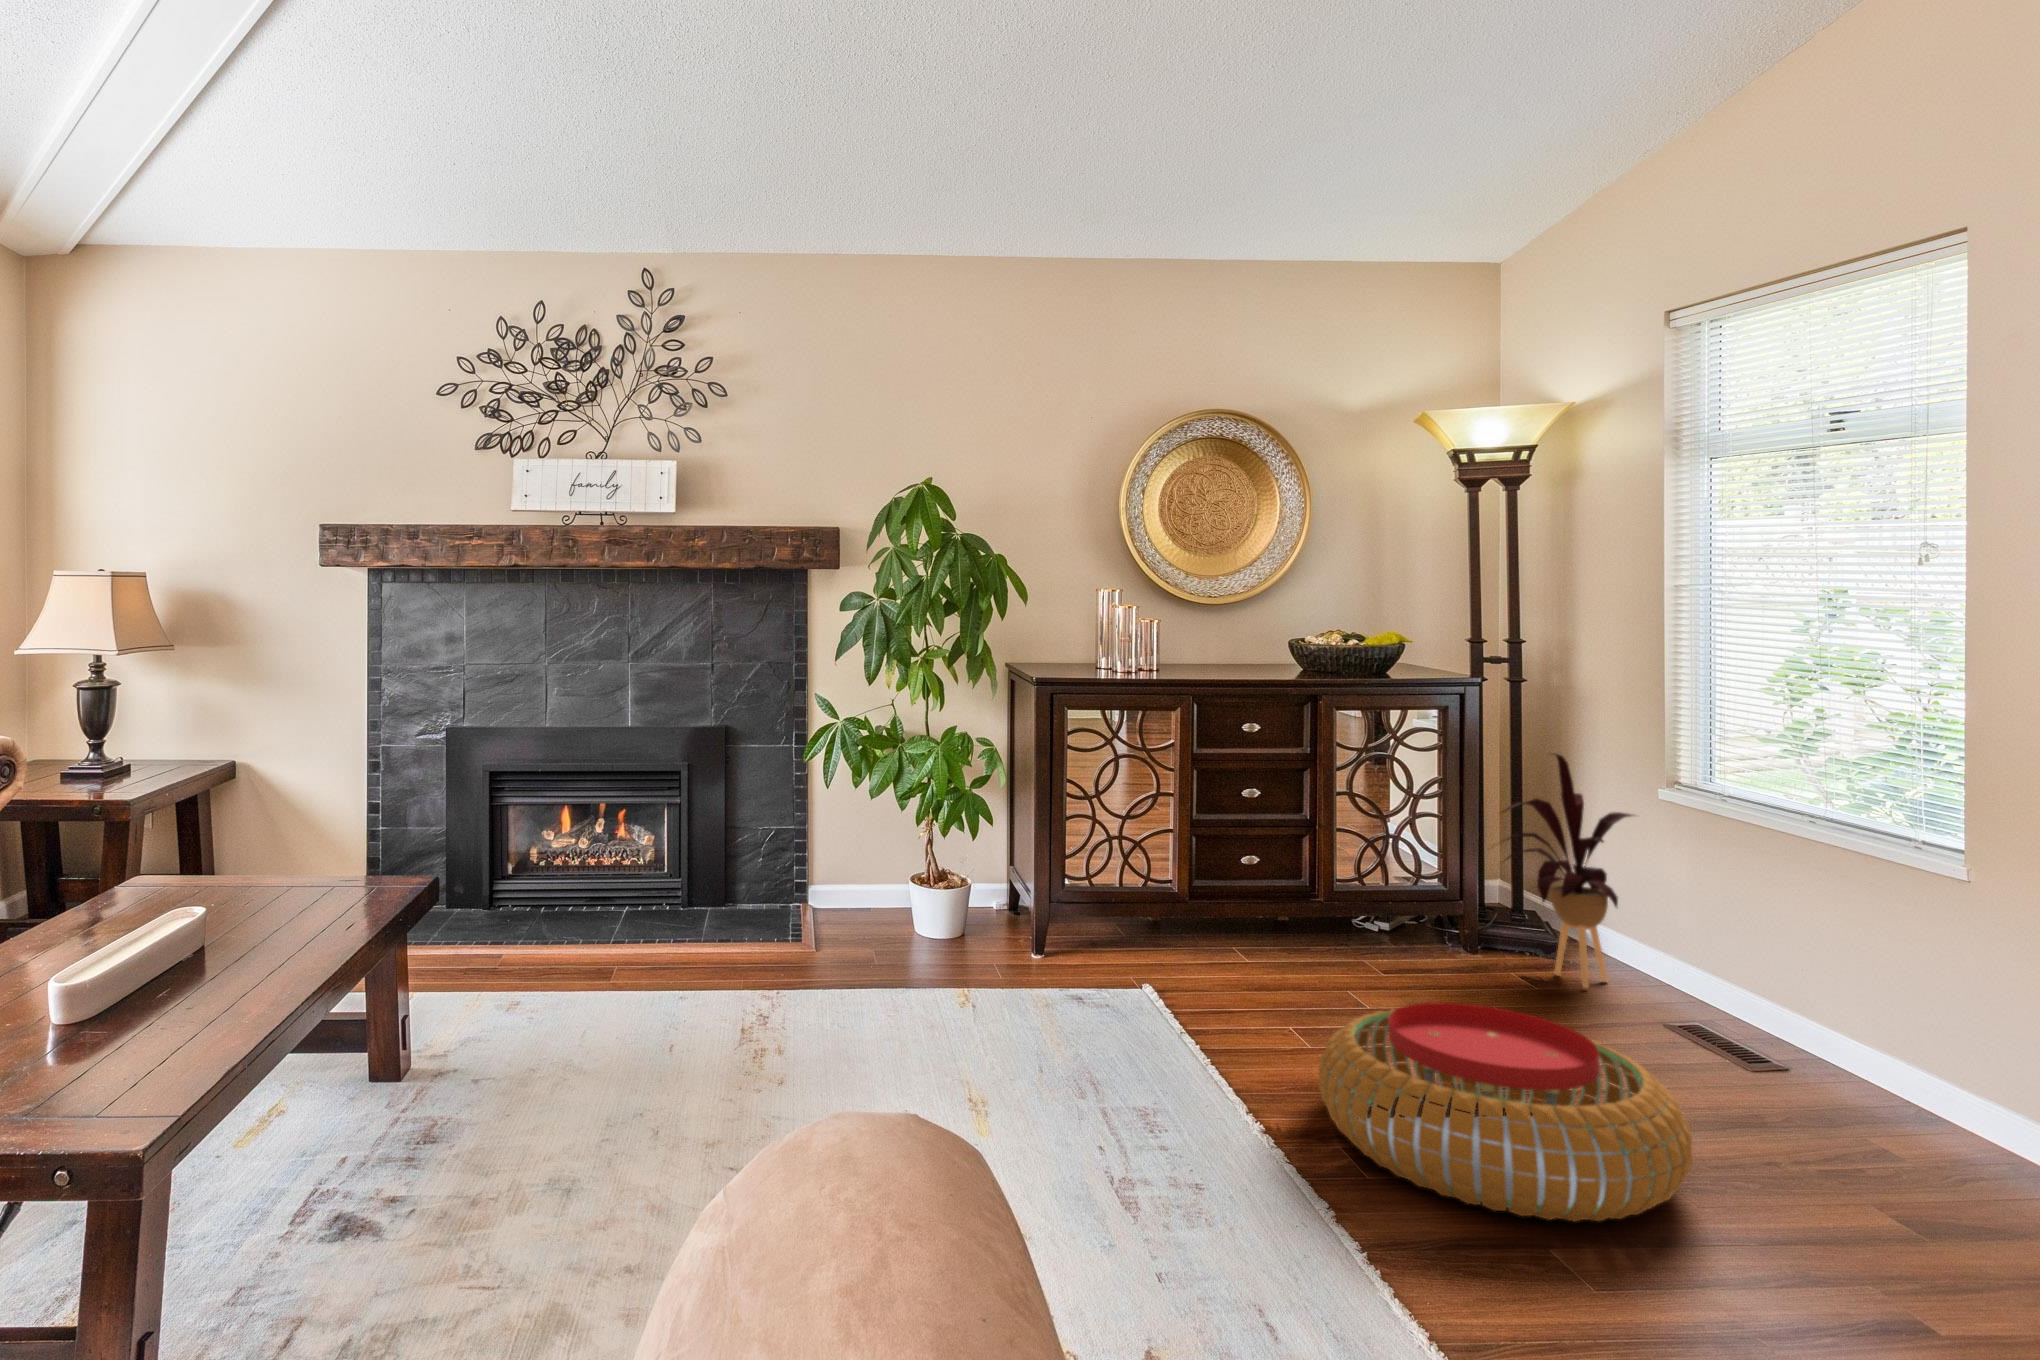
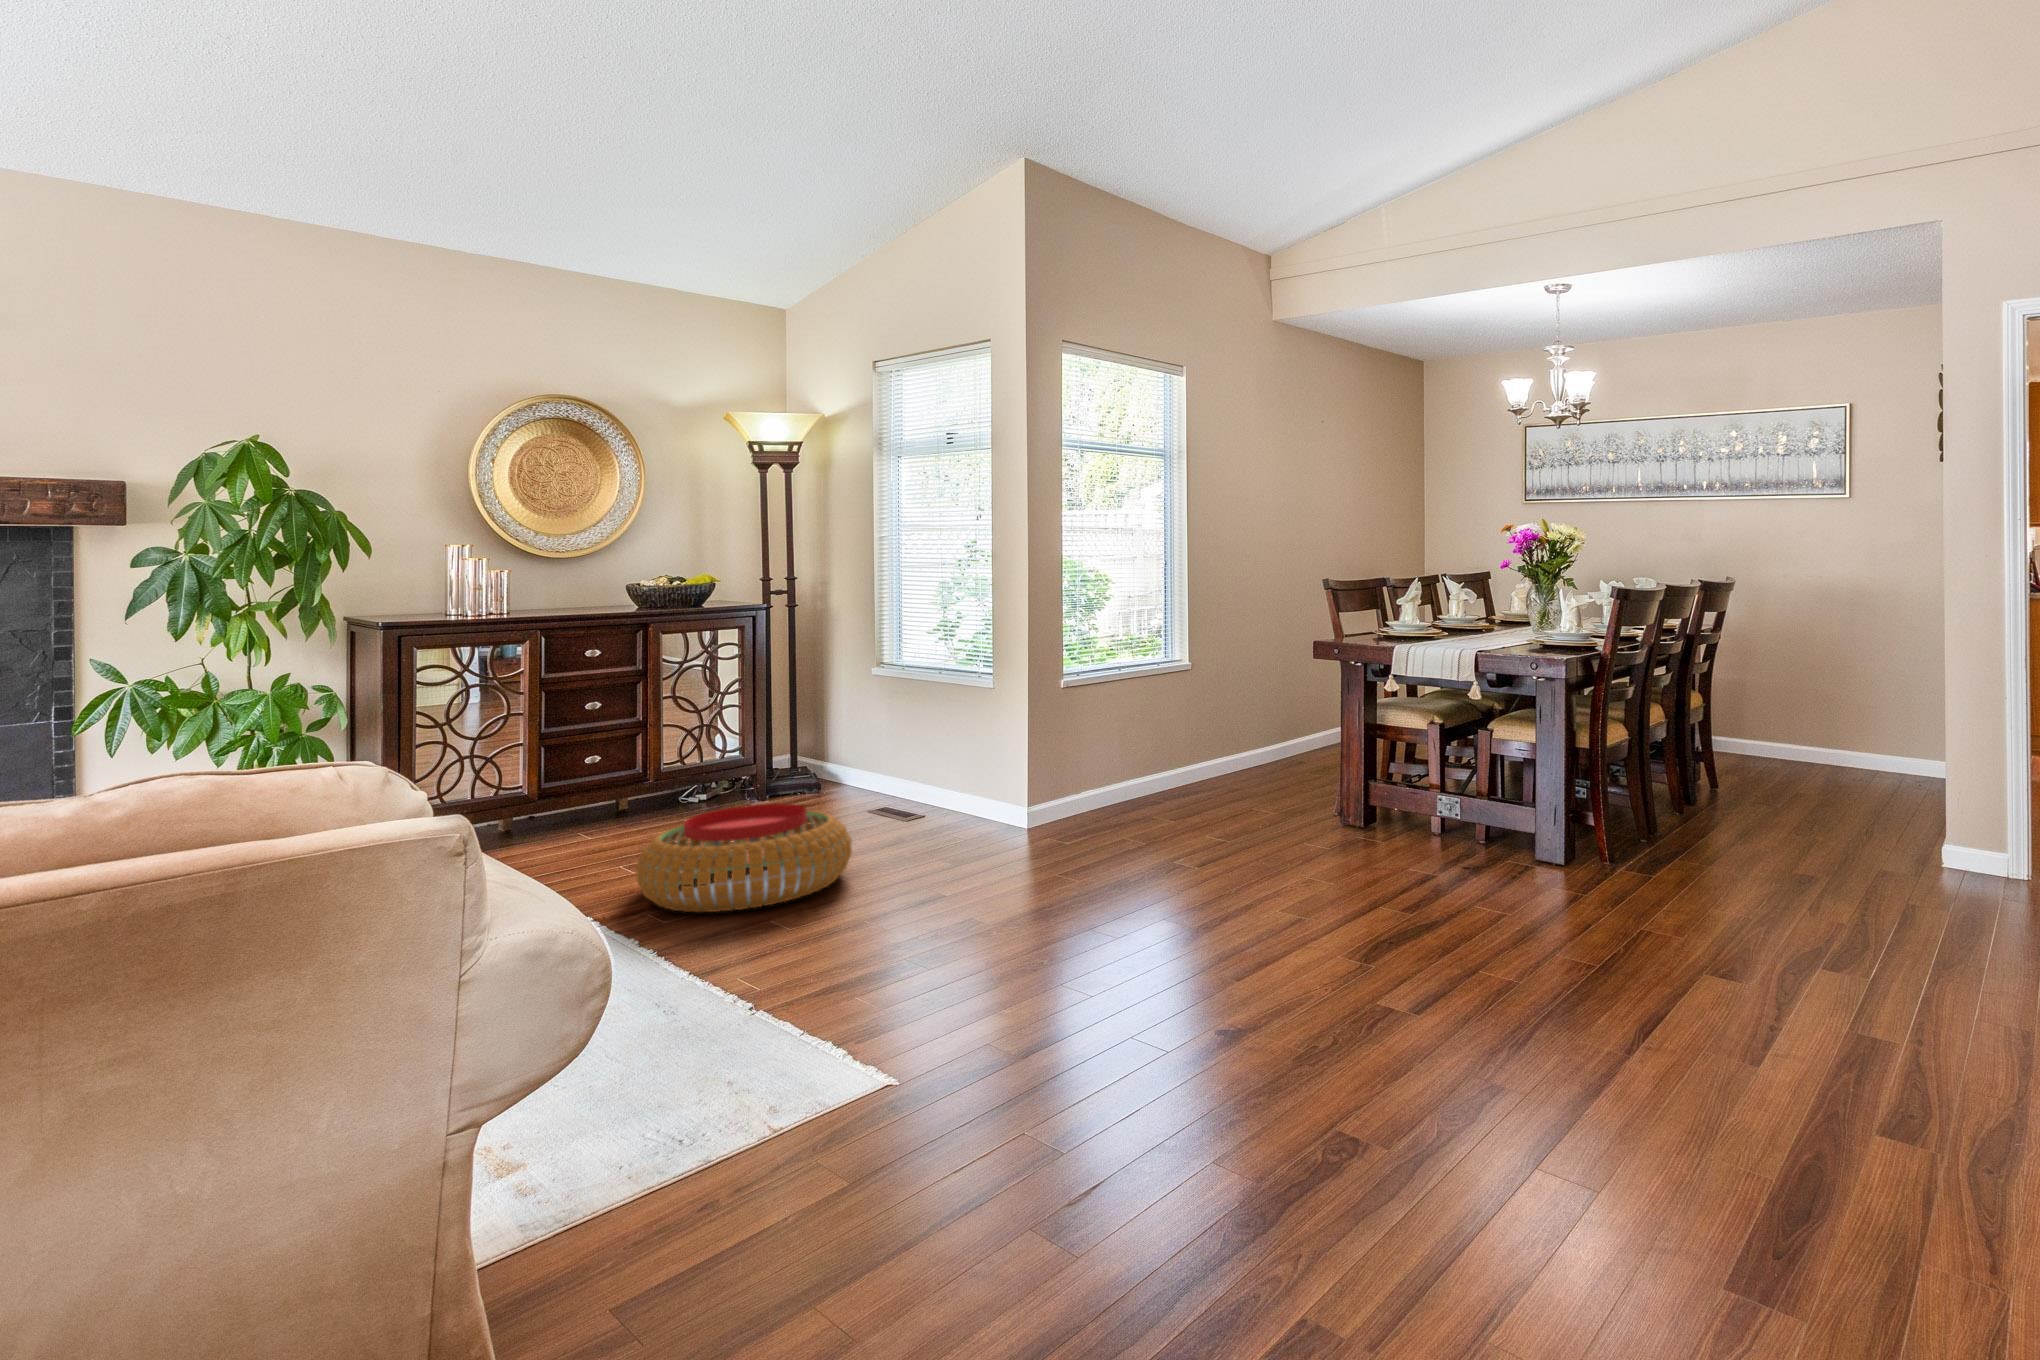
house plant: present [1503,754,1632,988] -> none [769,651,863,802]

